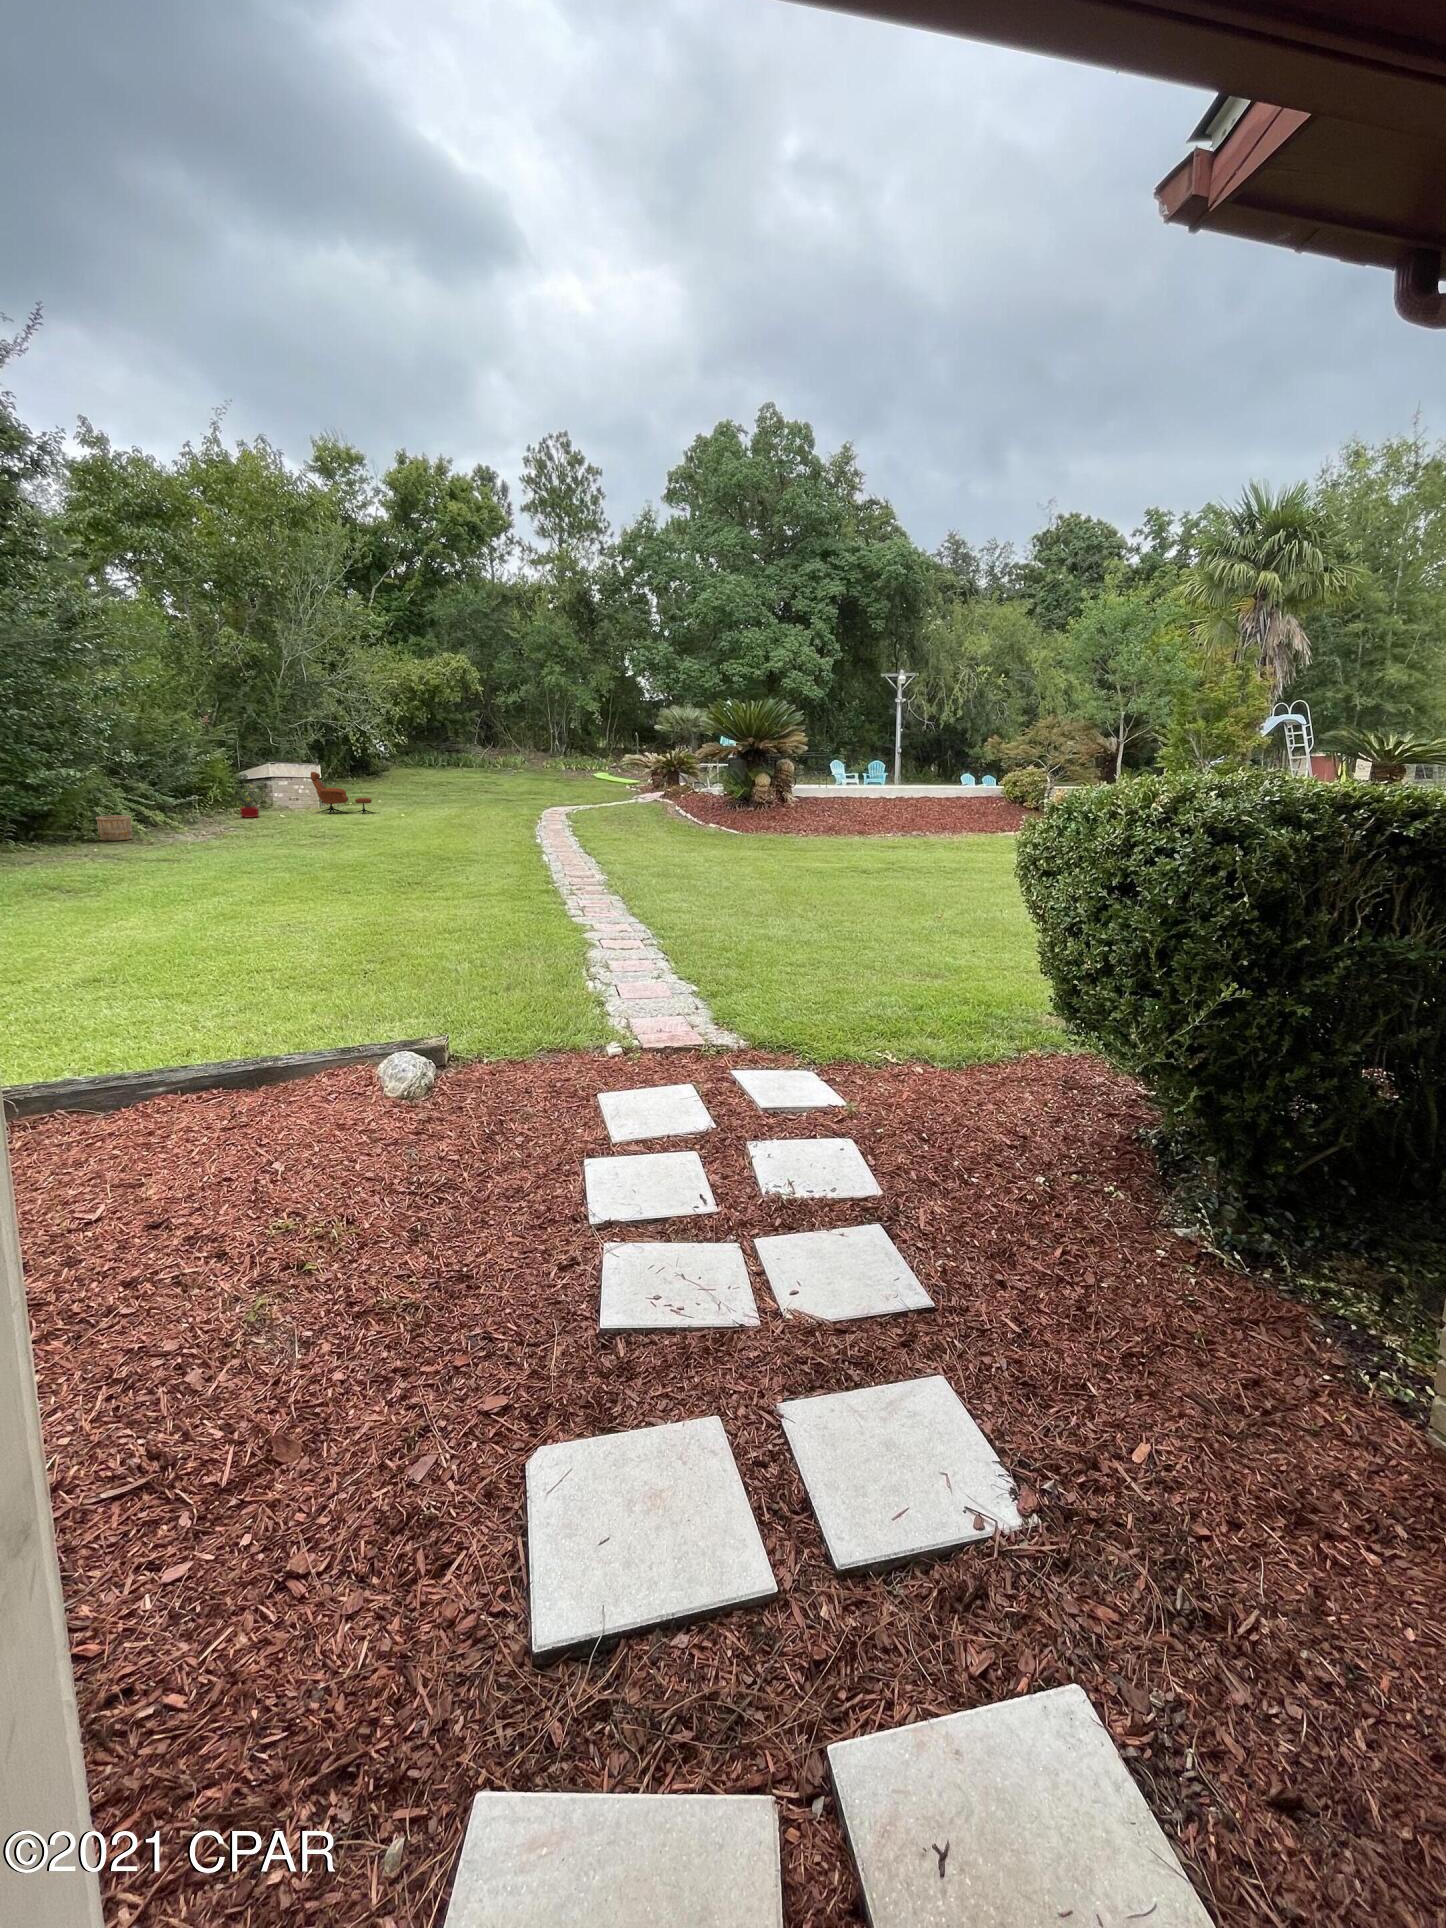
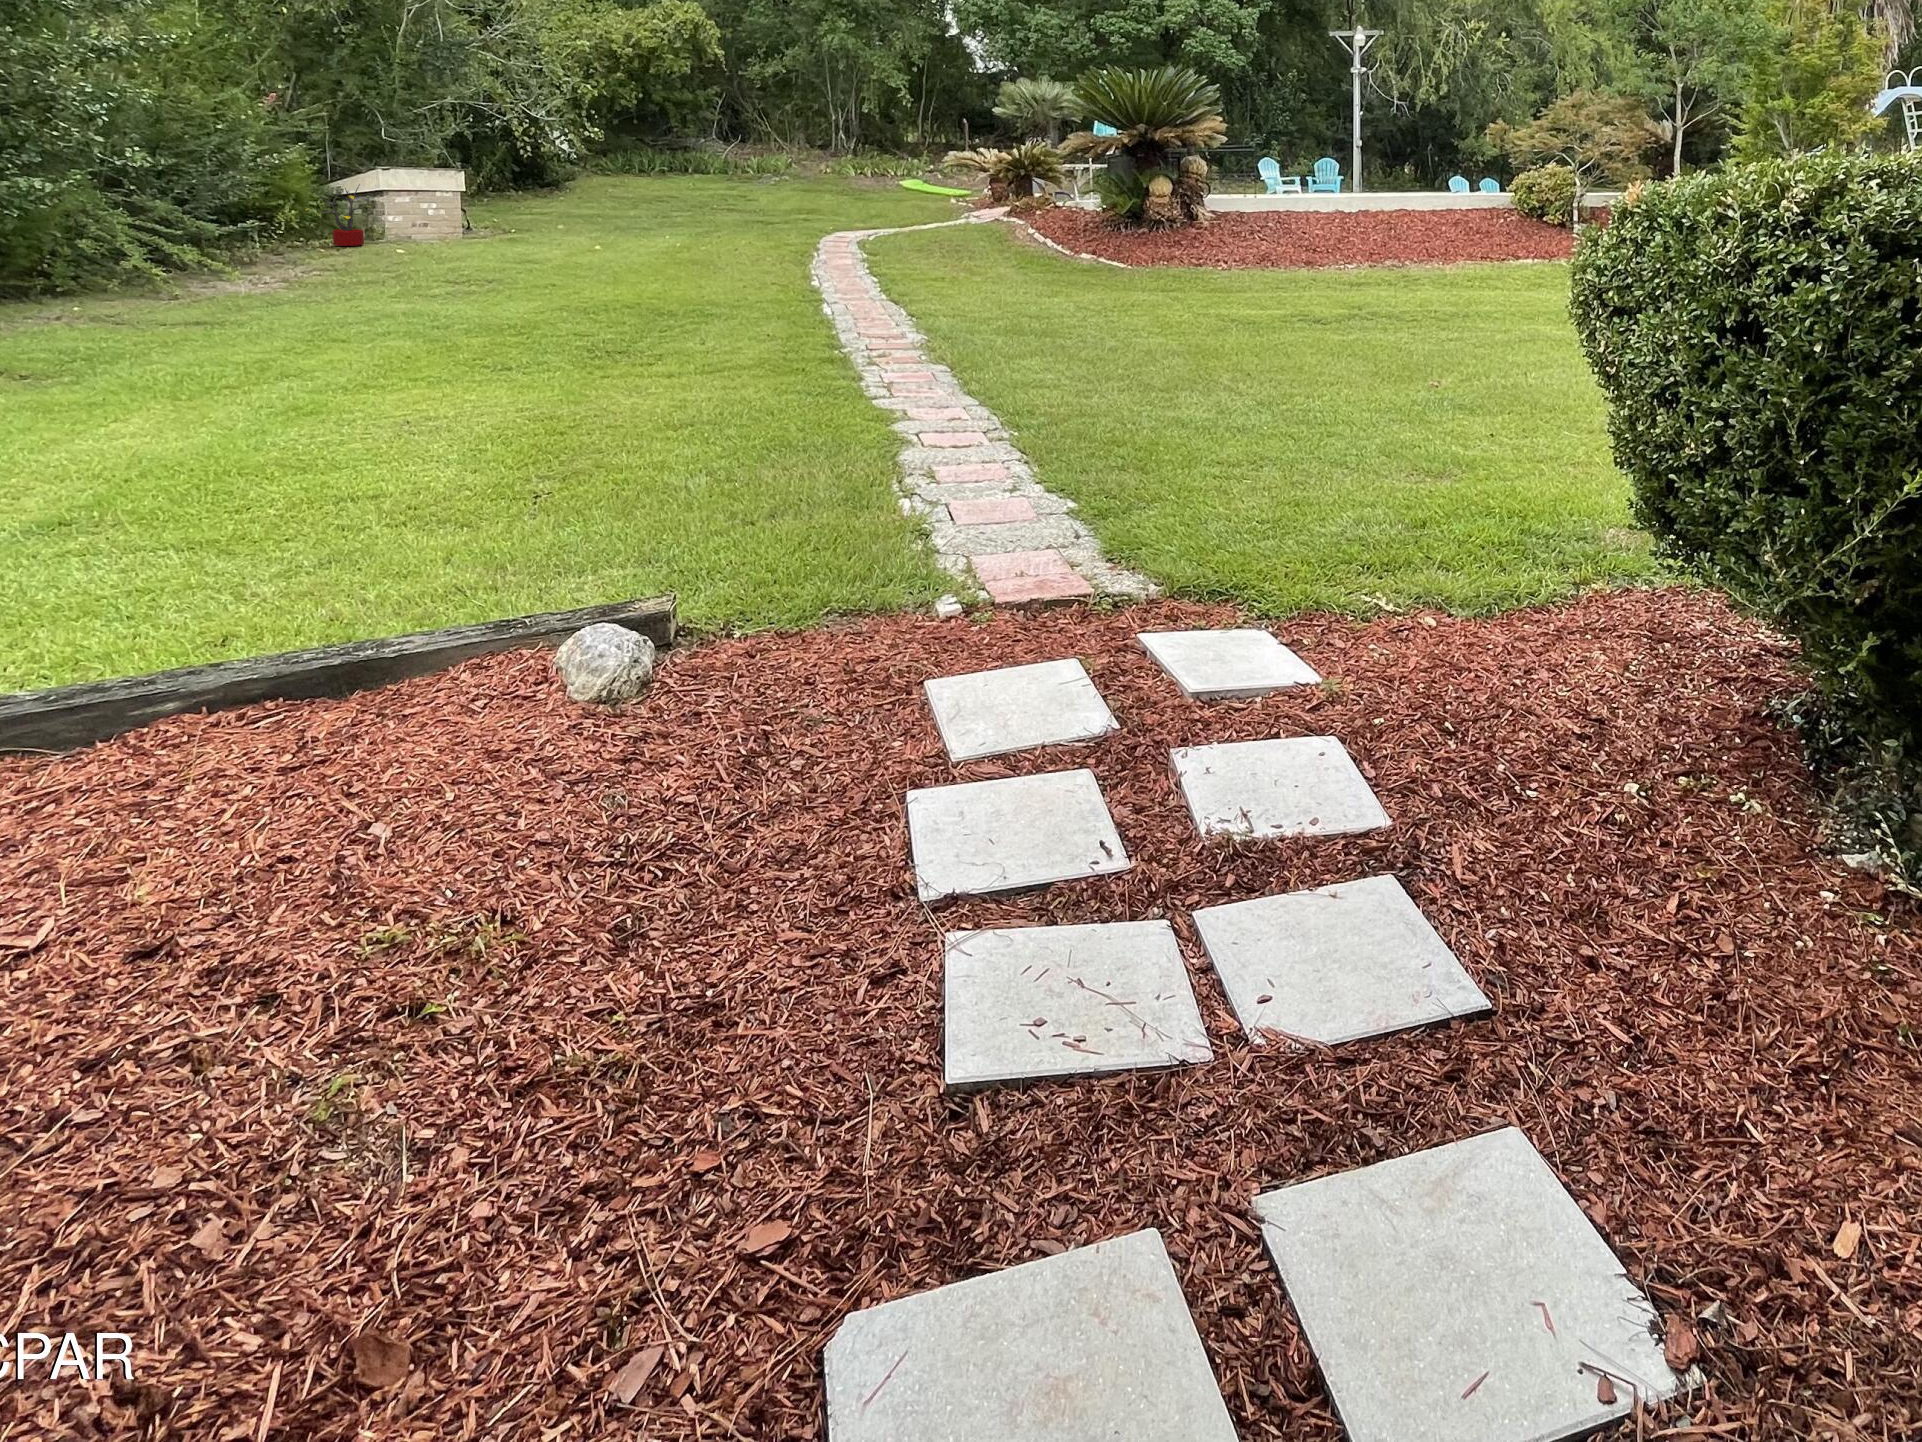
lounge chair: present [311,772,373,814] -> none [451,174,556,240]
wooden bucket: present [96,815,133,841] -> none [83,244,147,284]

